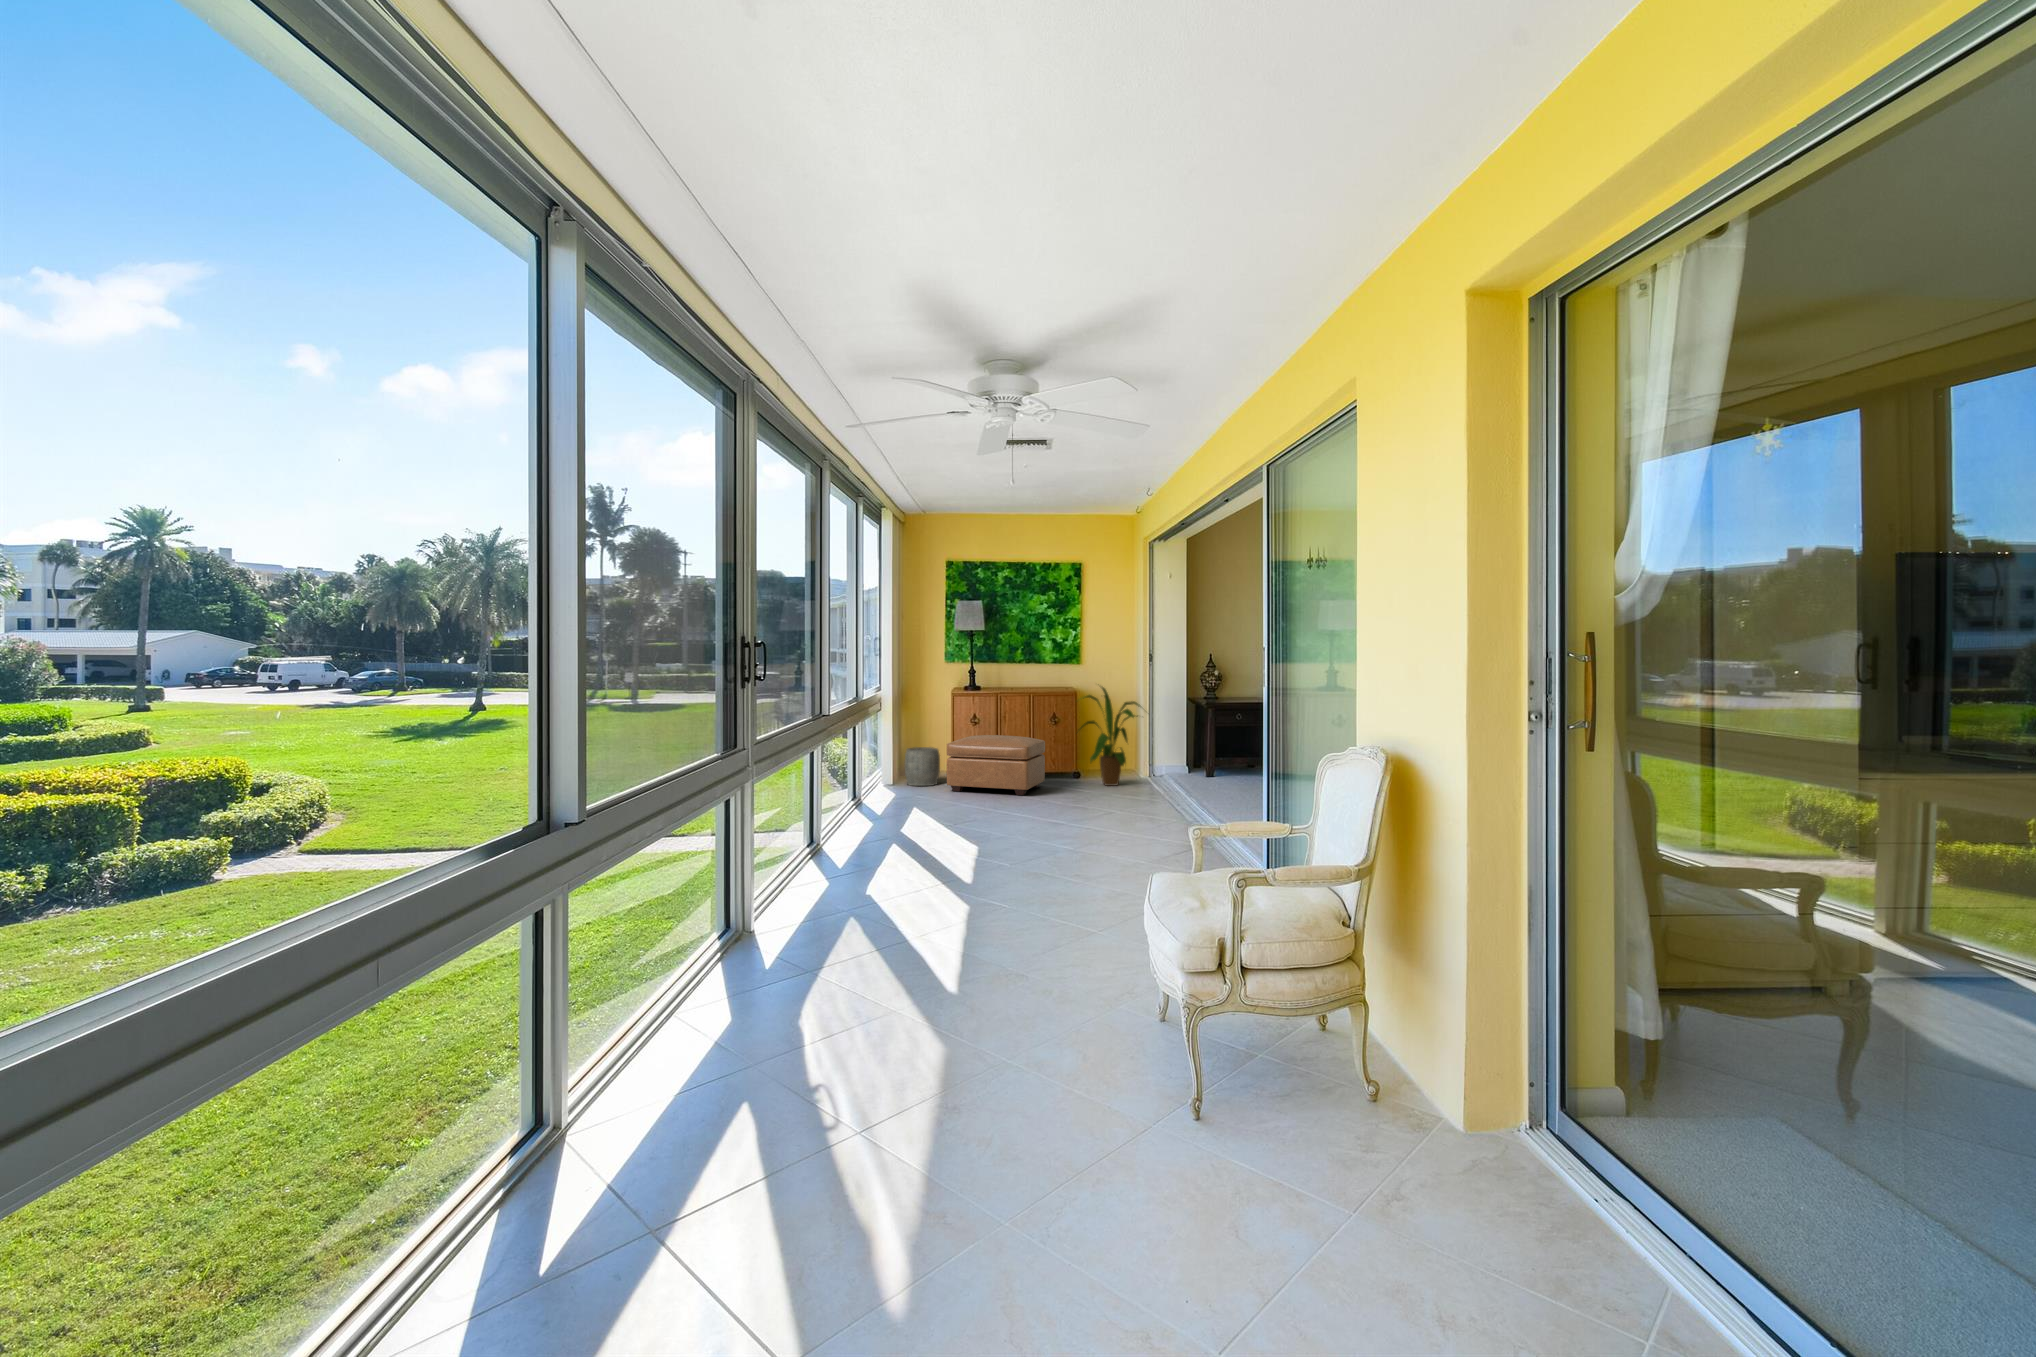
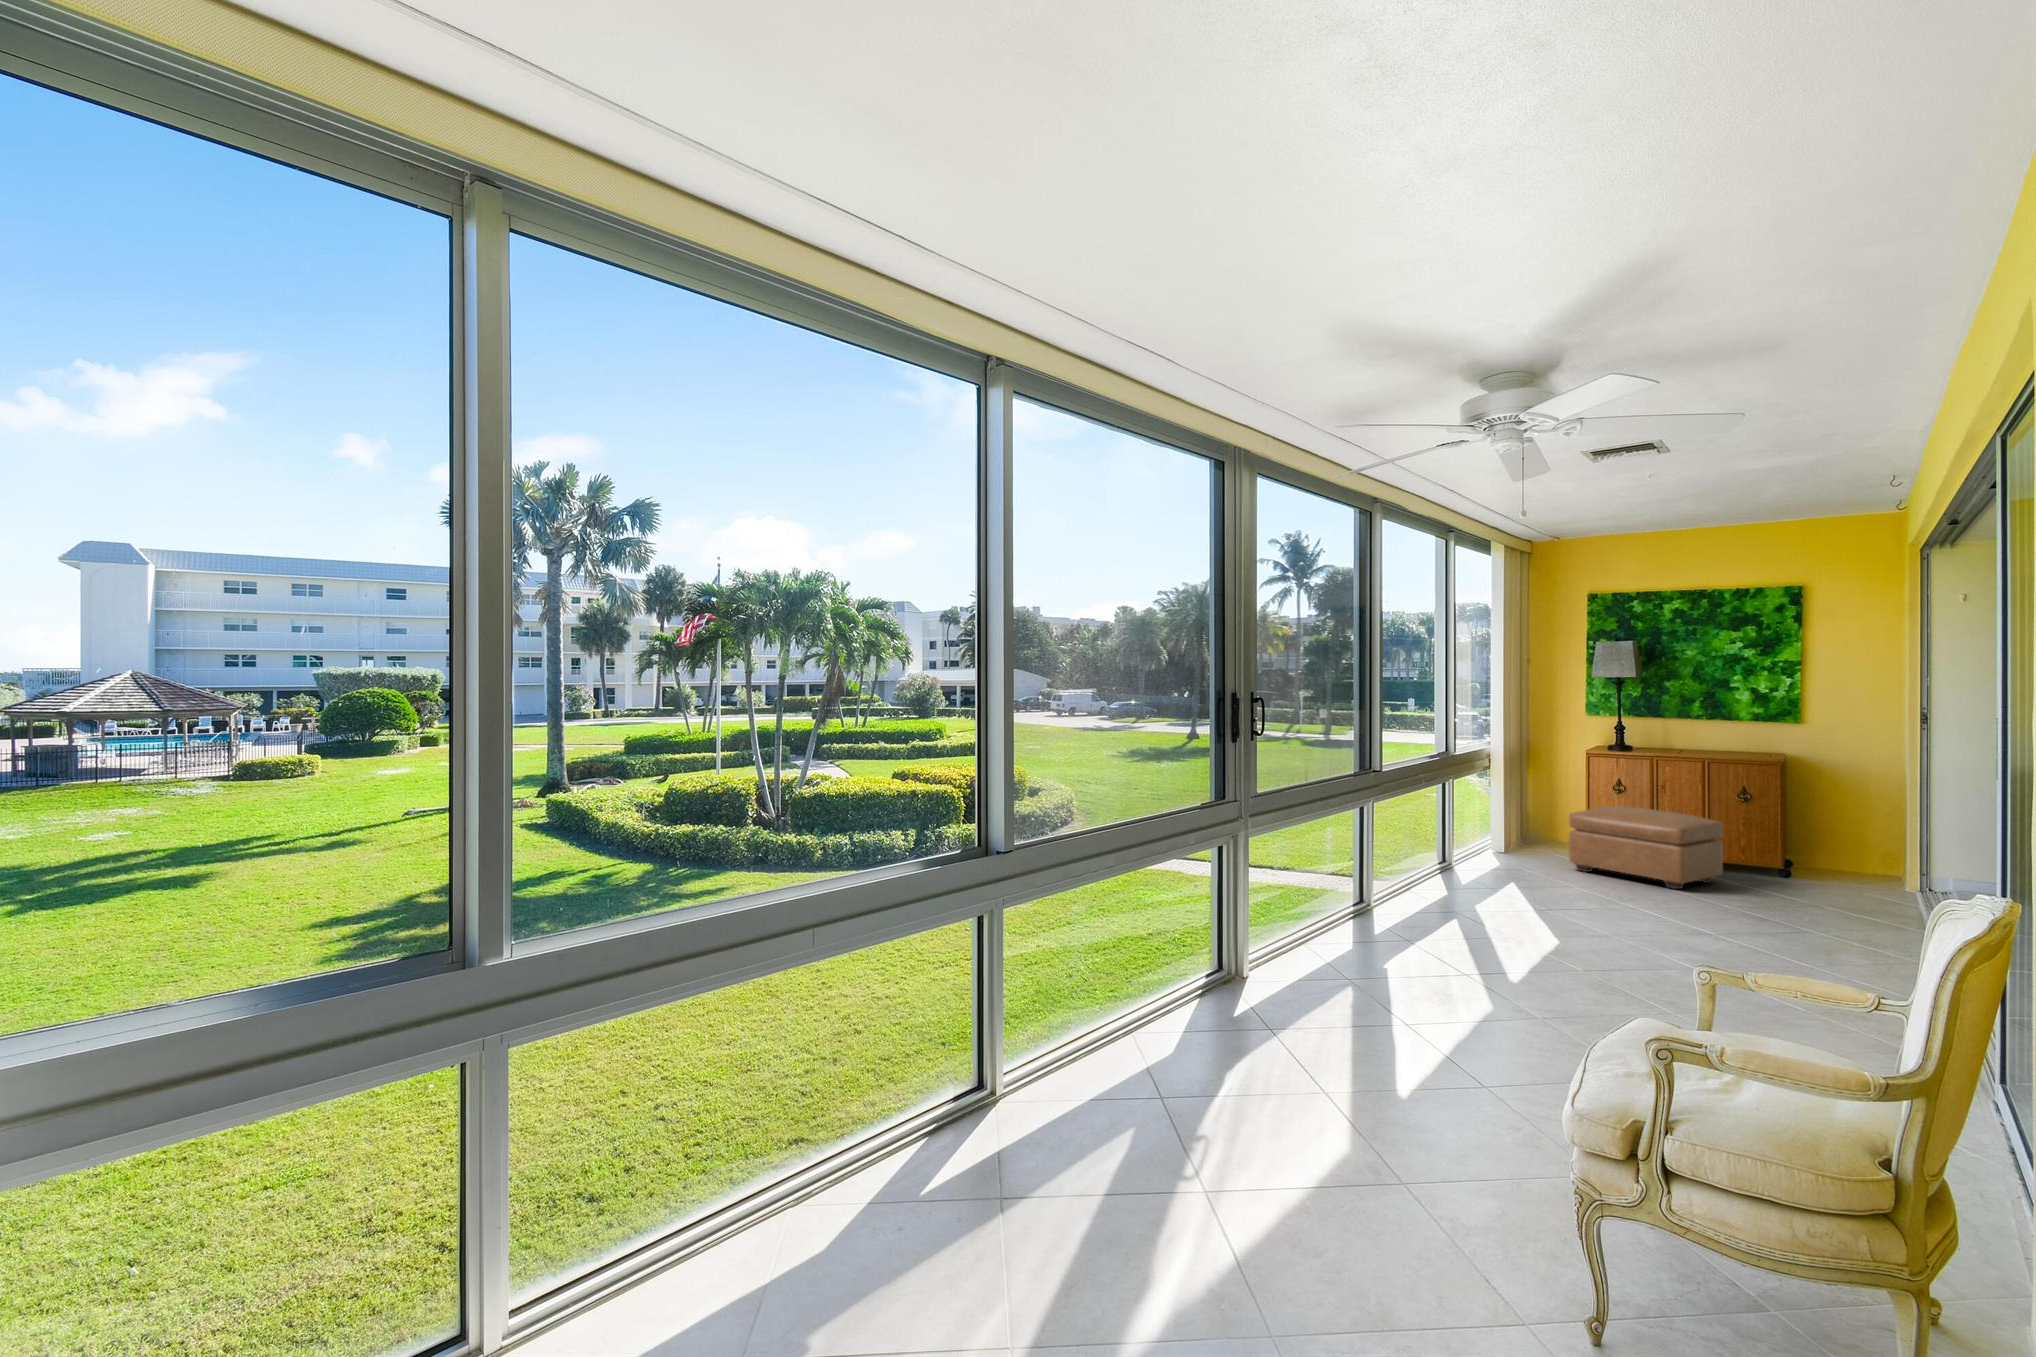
house plant: present [1081,687,1140,786] -> none [1776,751,1917,898]
woven basket: present [905,747,940,786] -> none [1521,813,1568,860]

